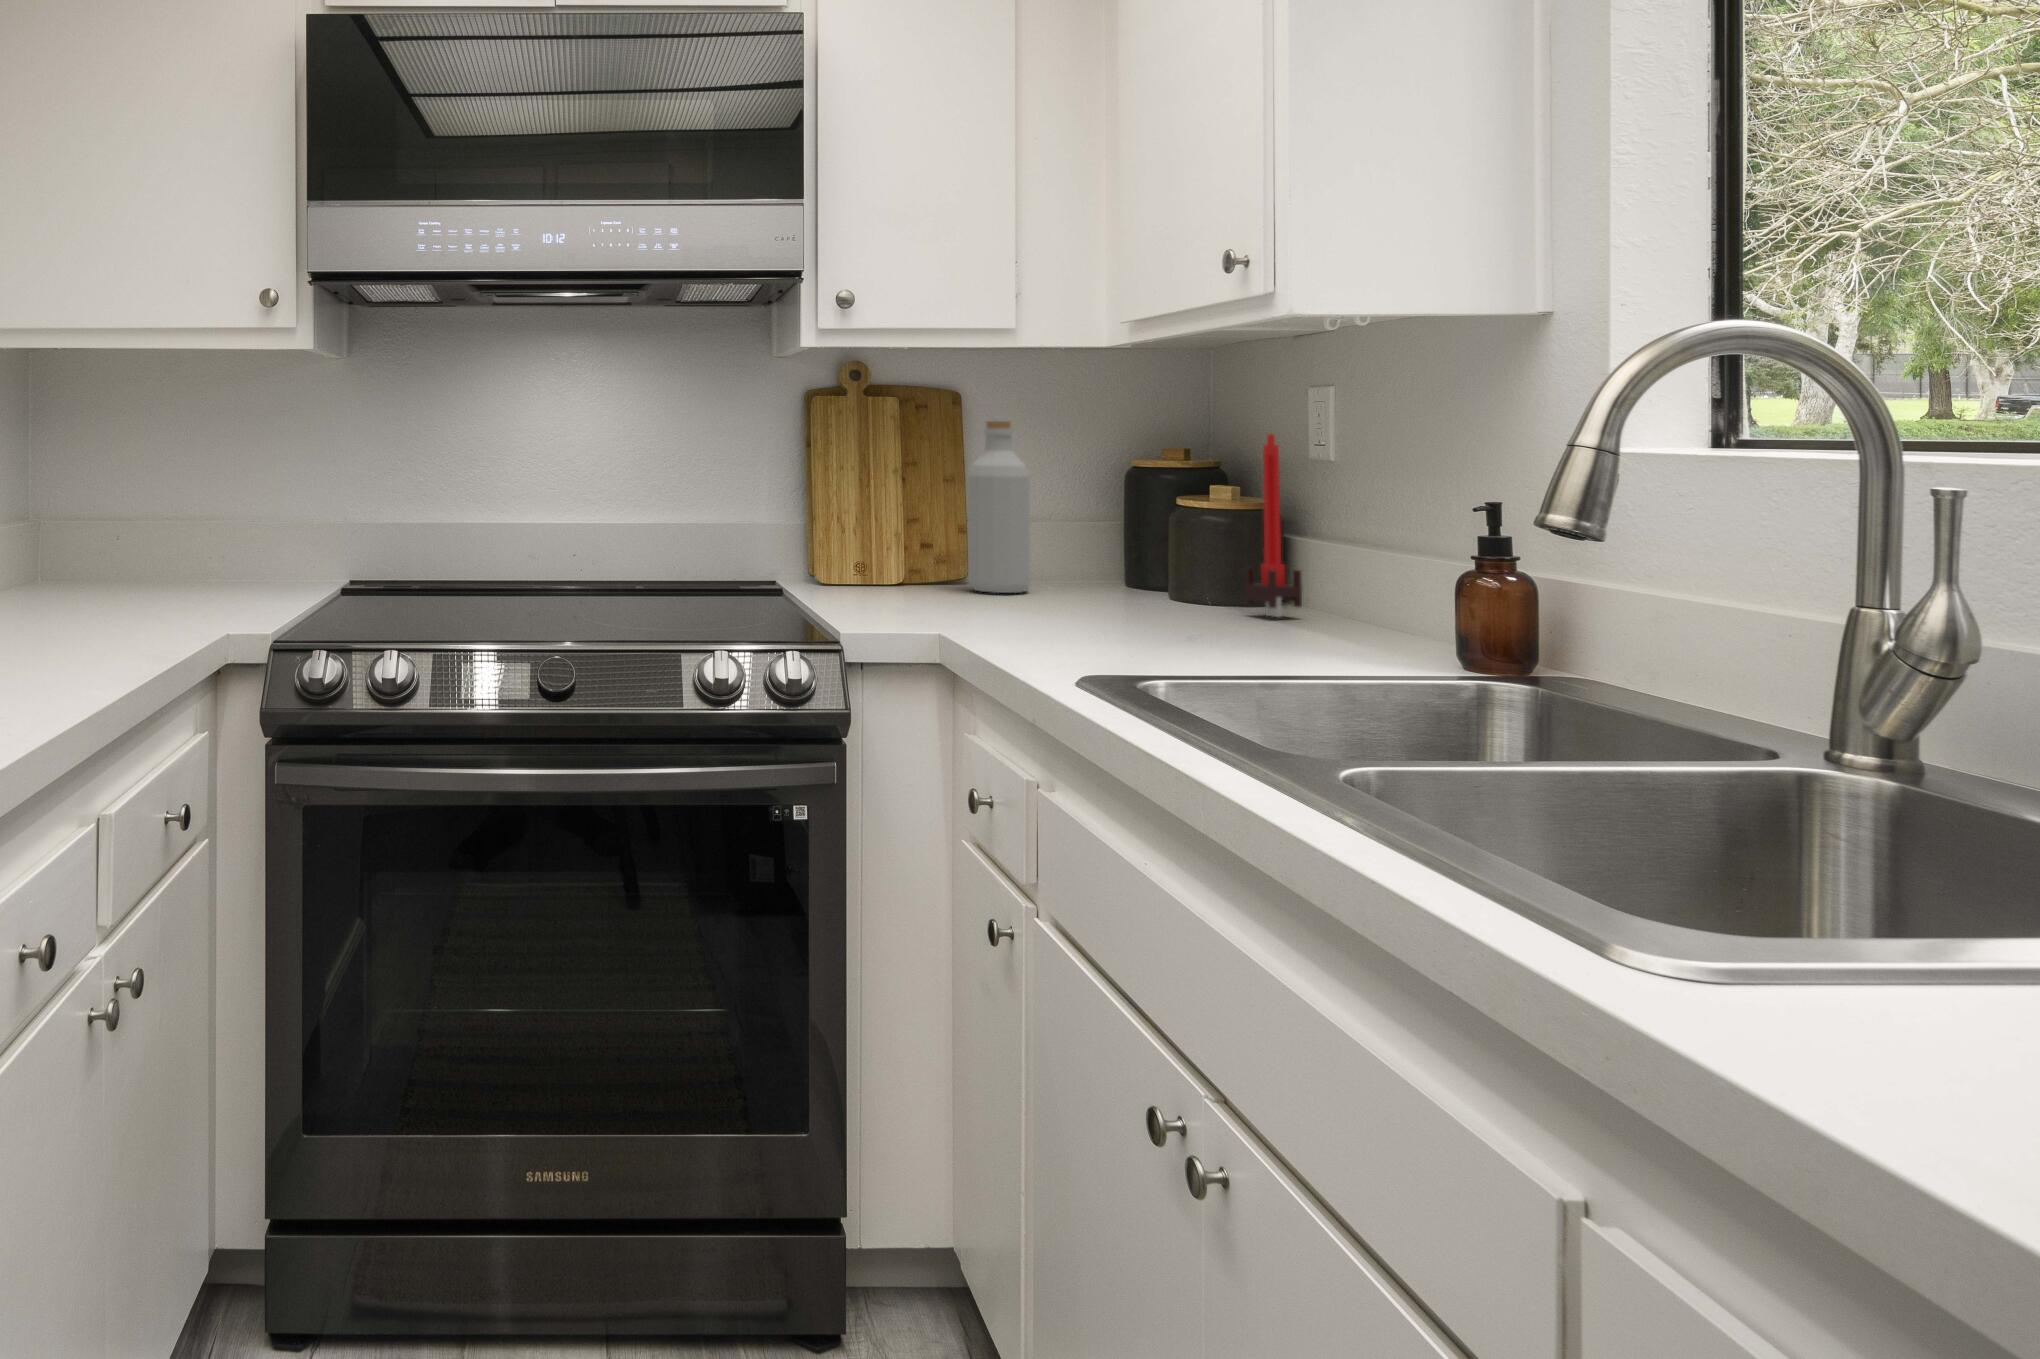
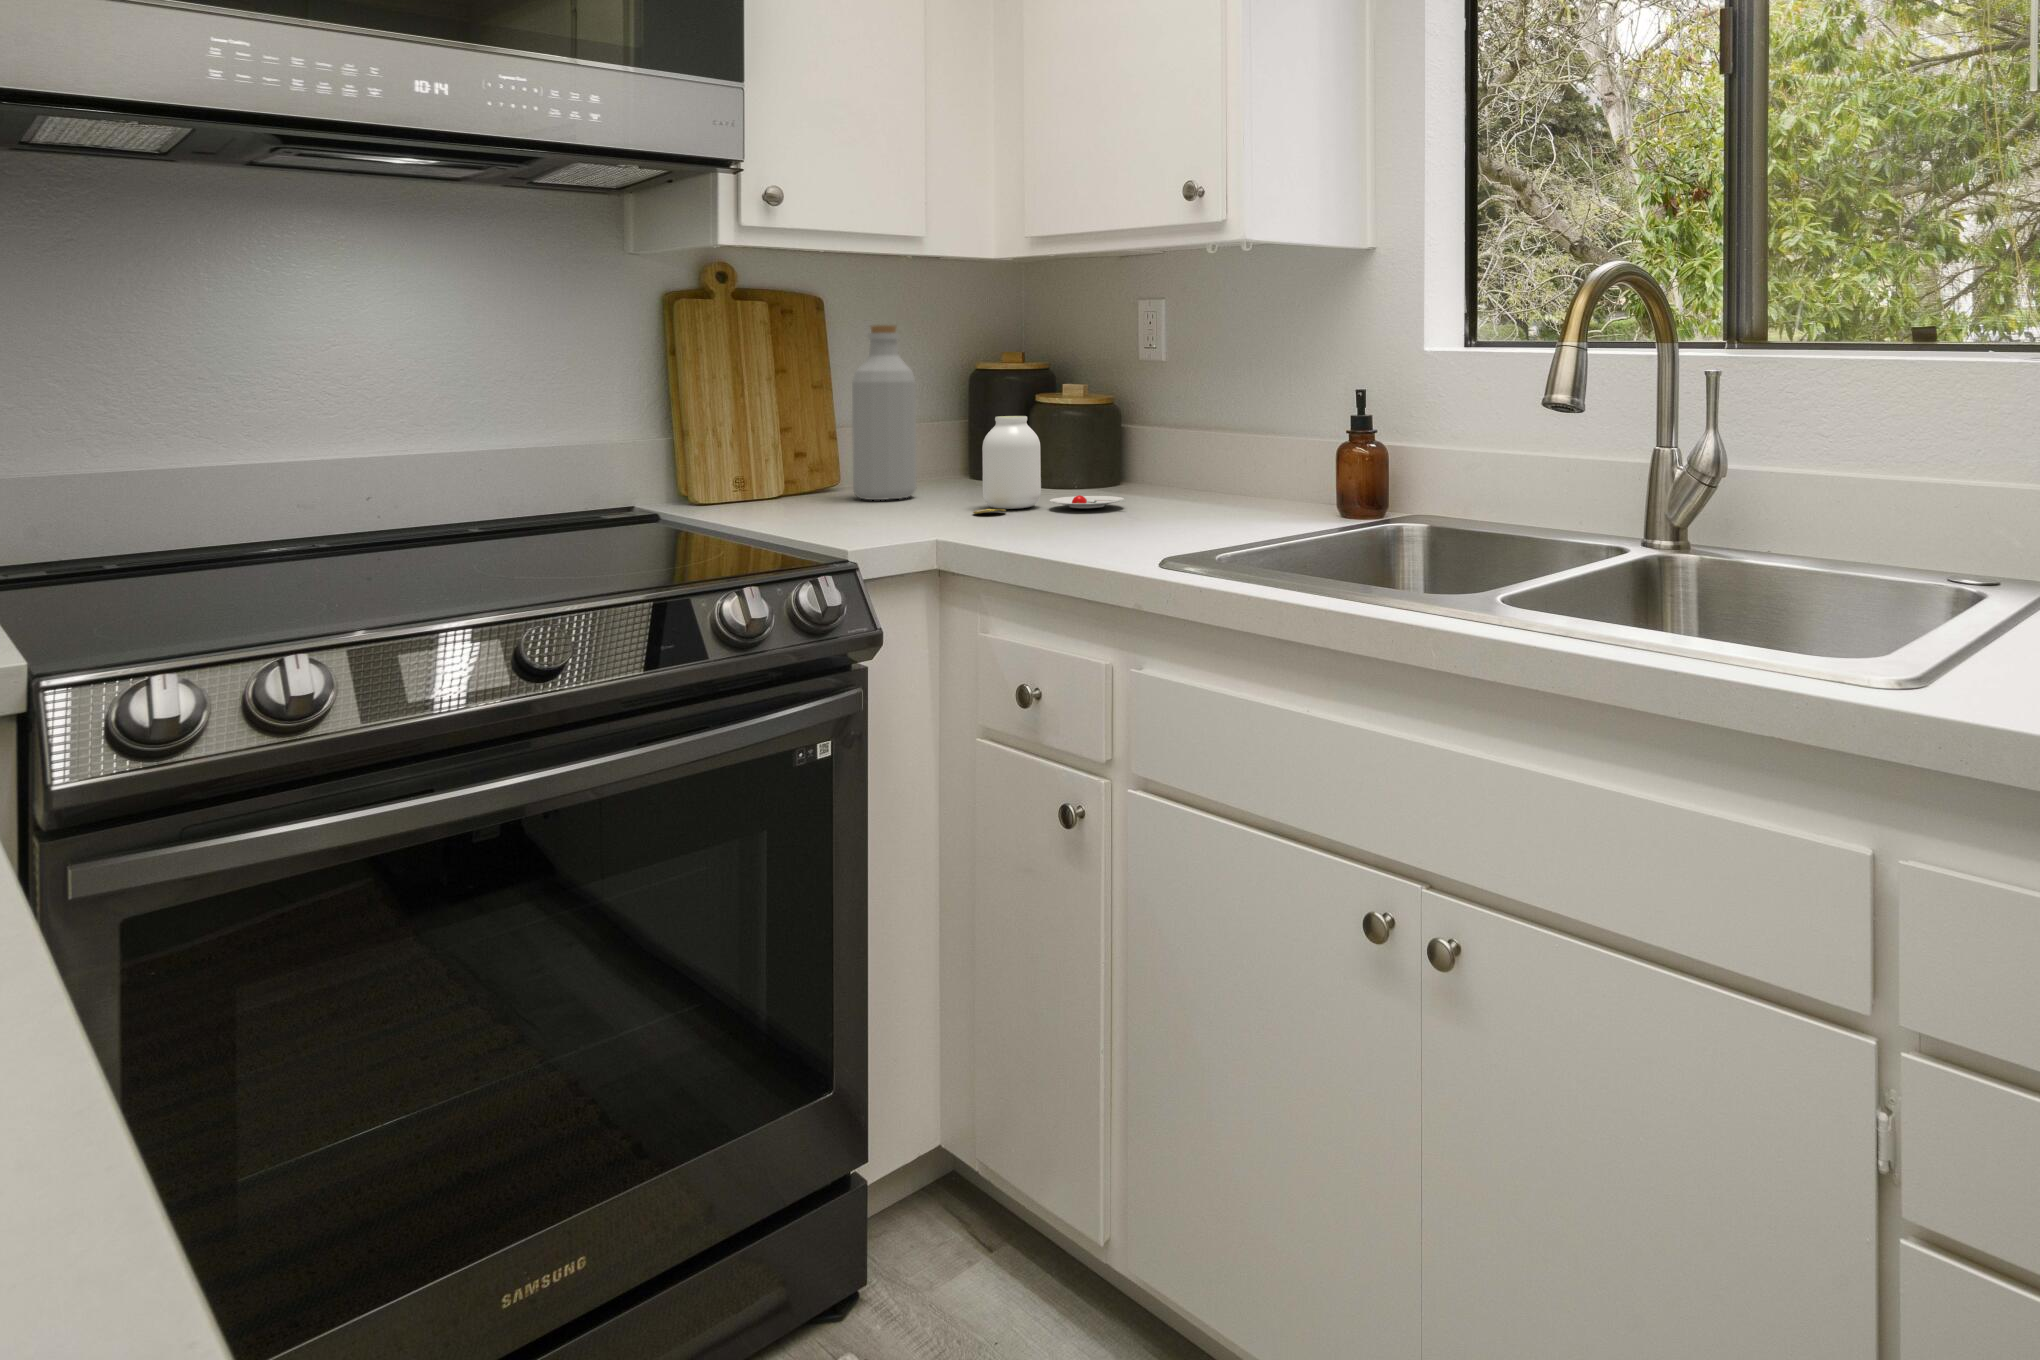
candle: present [1245,434,1302,617] -> none [1132,336,1176,496]
jar: none [1039,516,1211,620] -> present [973,416,1124,514]

